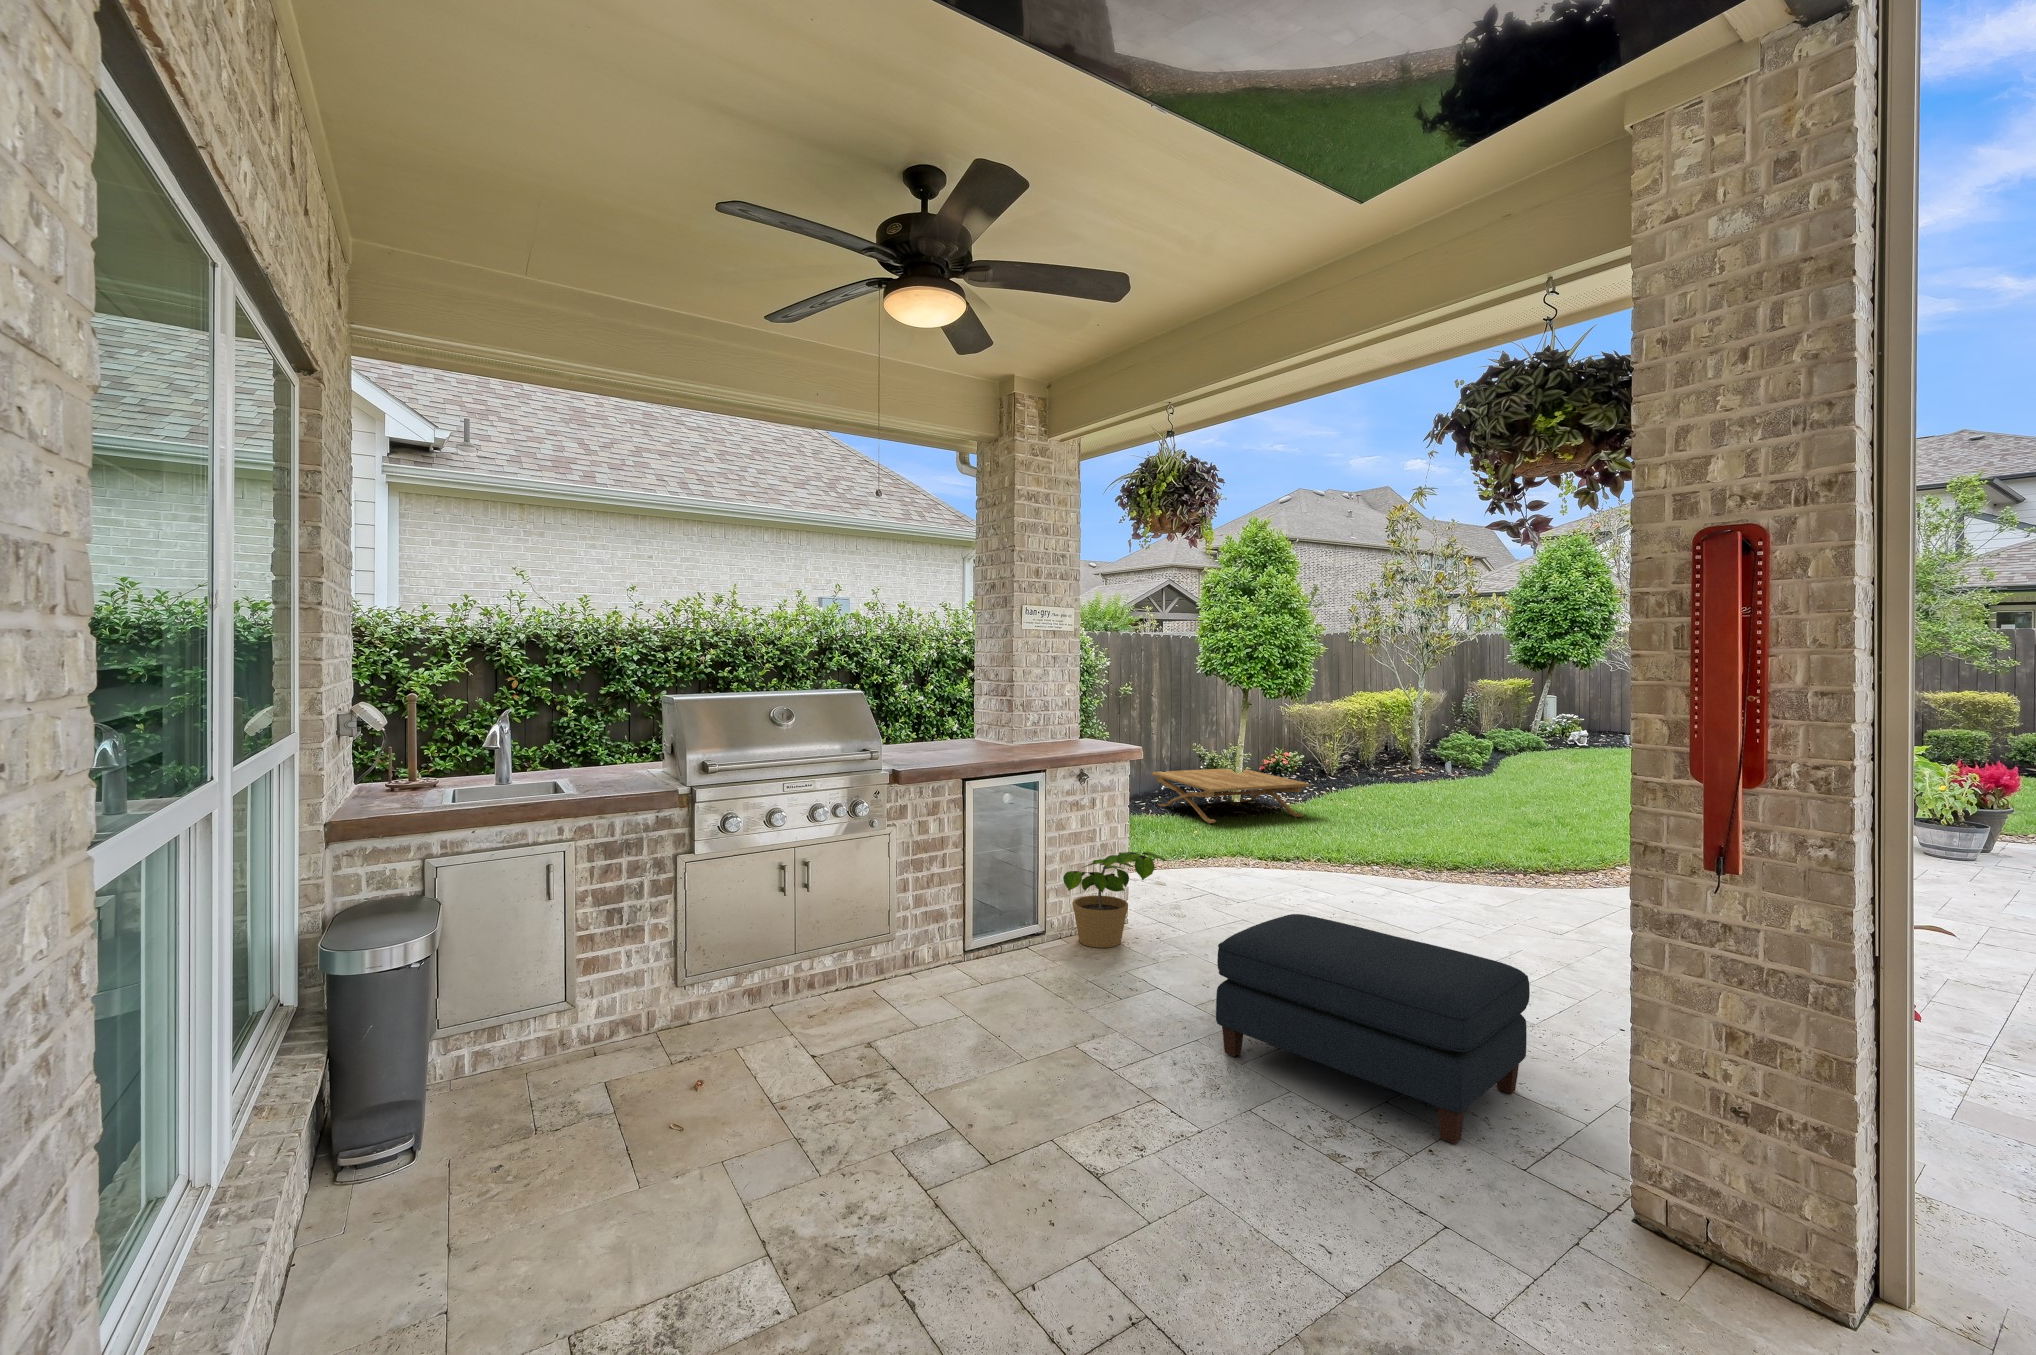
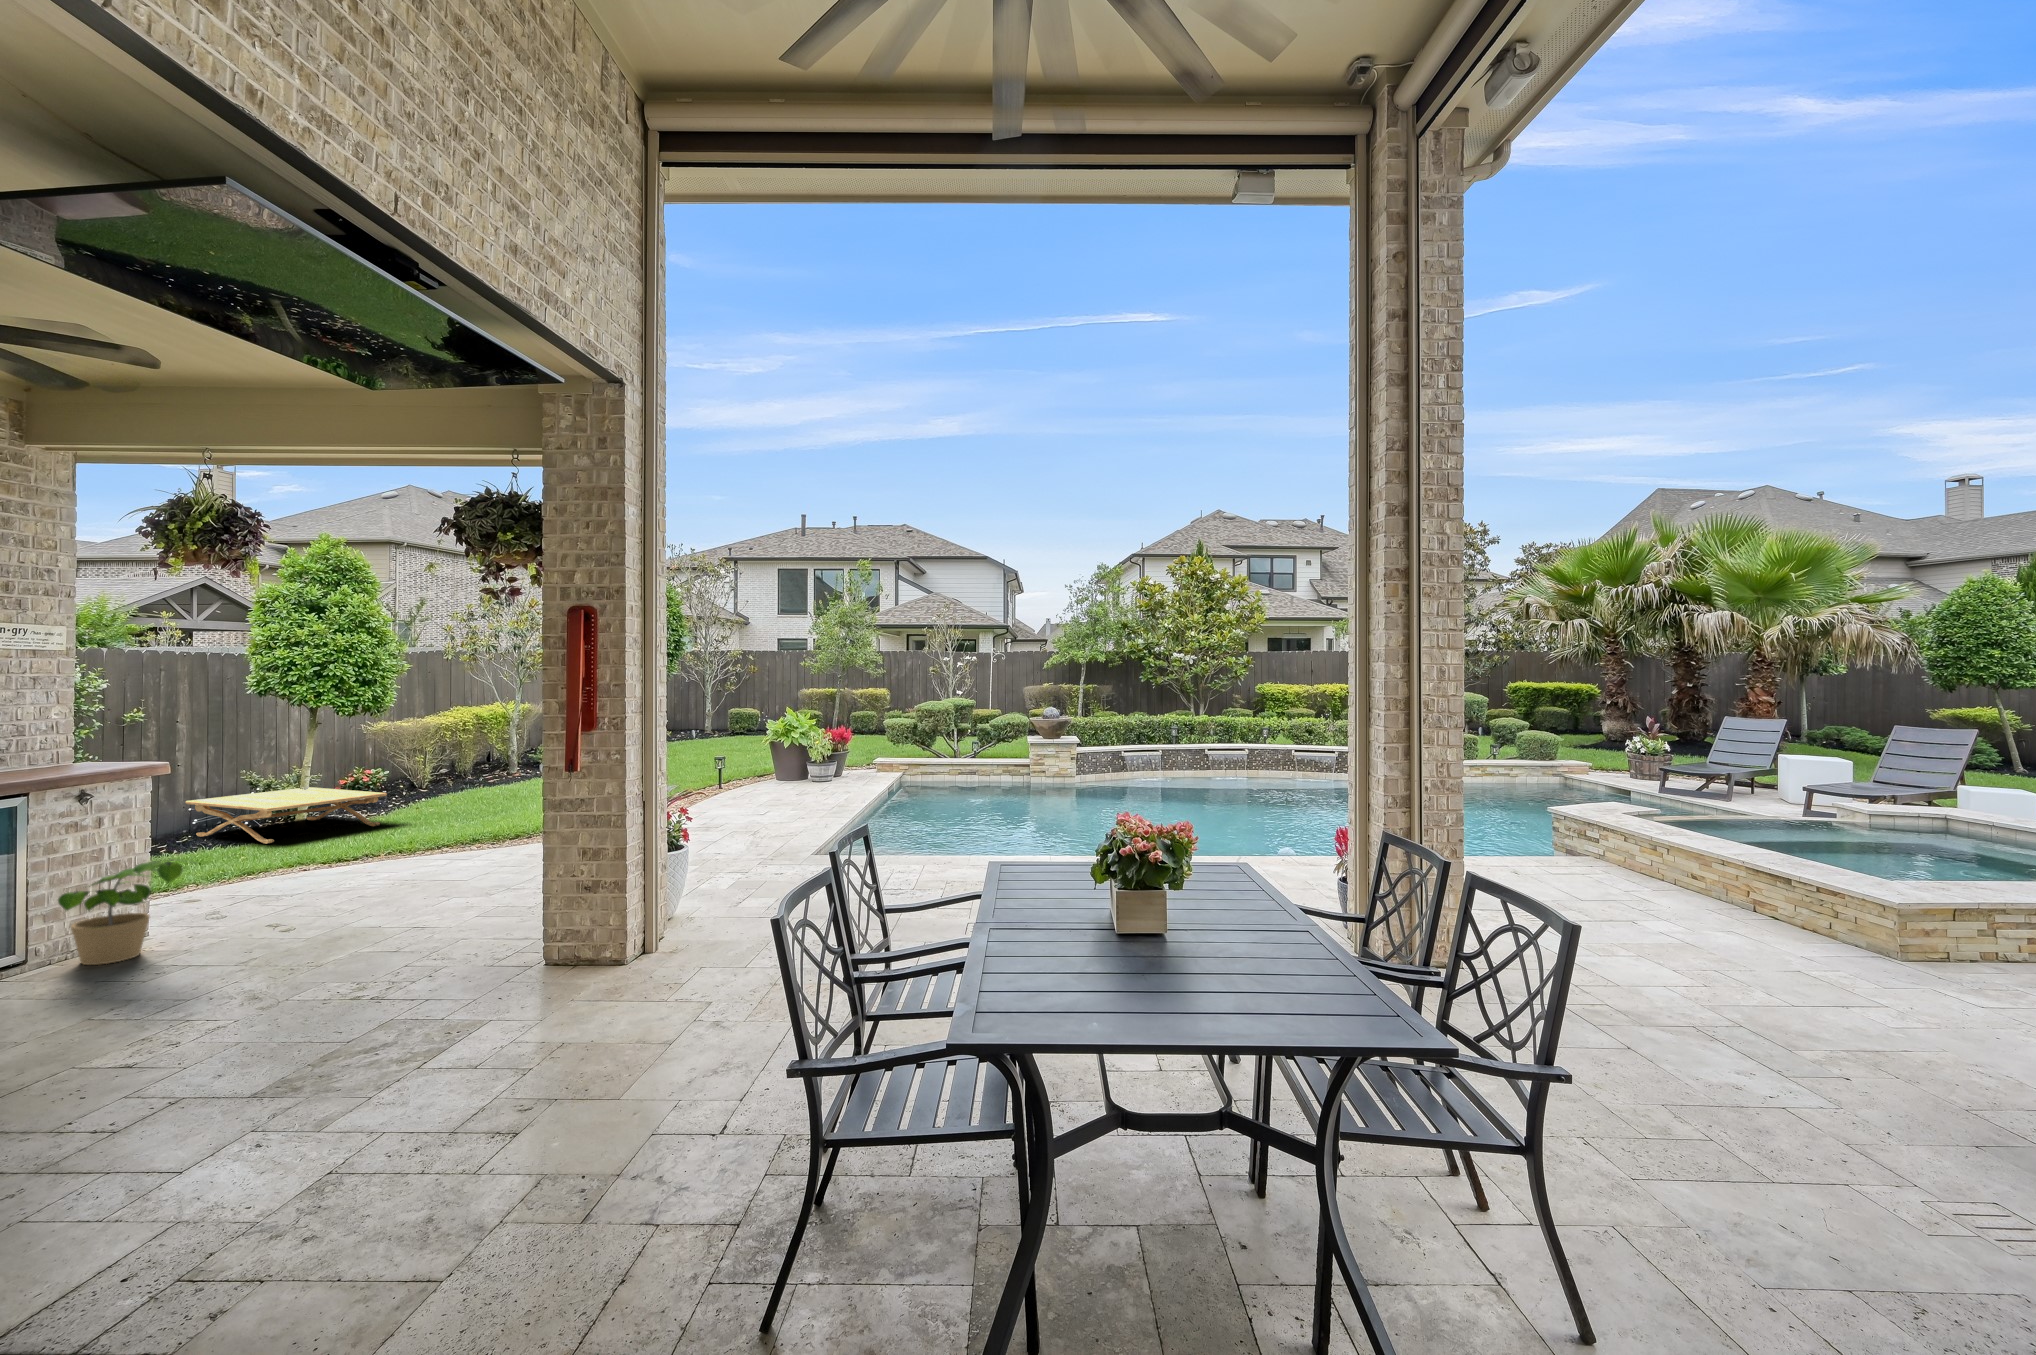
ottoman: present [1216,914,1530,1144] -> none [249,878,511,998]

